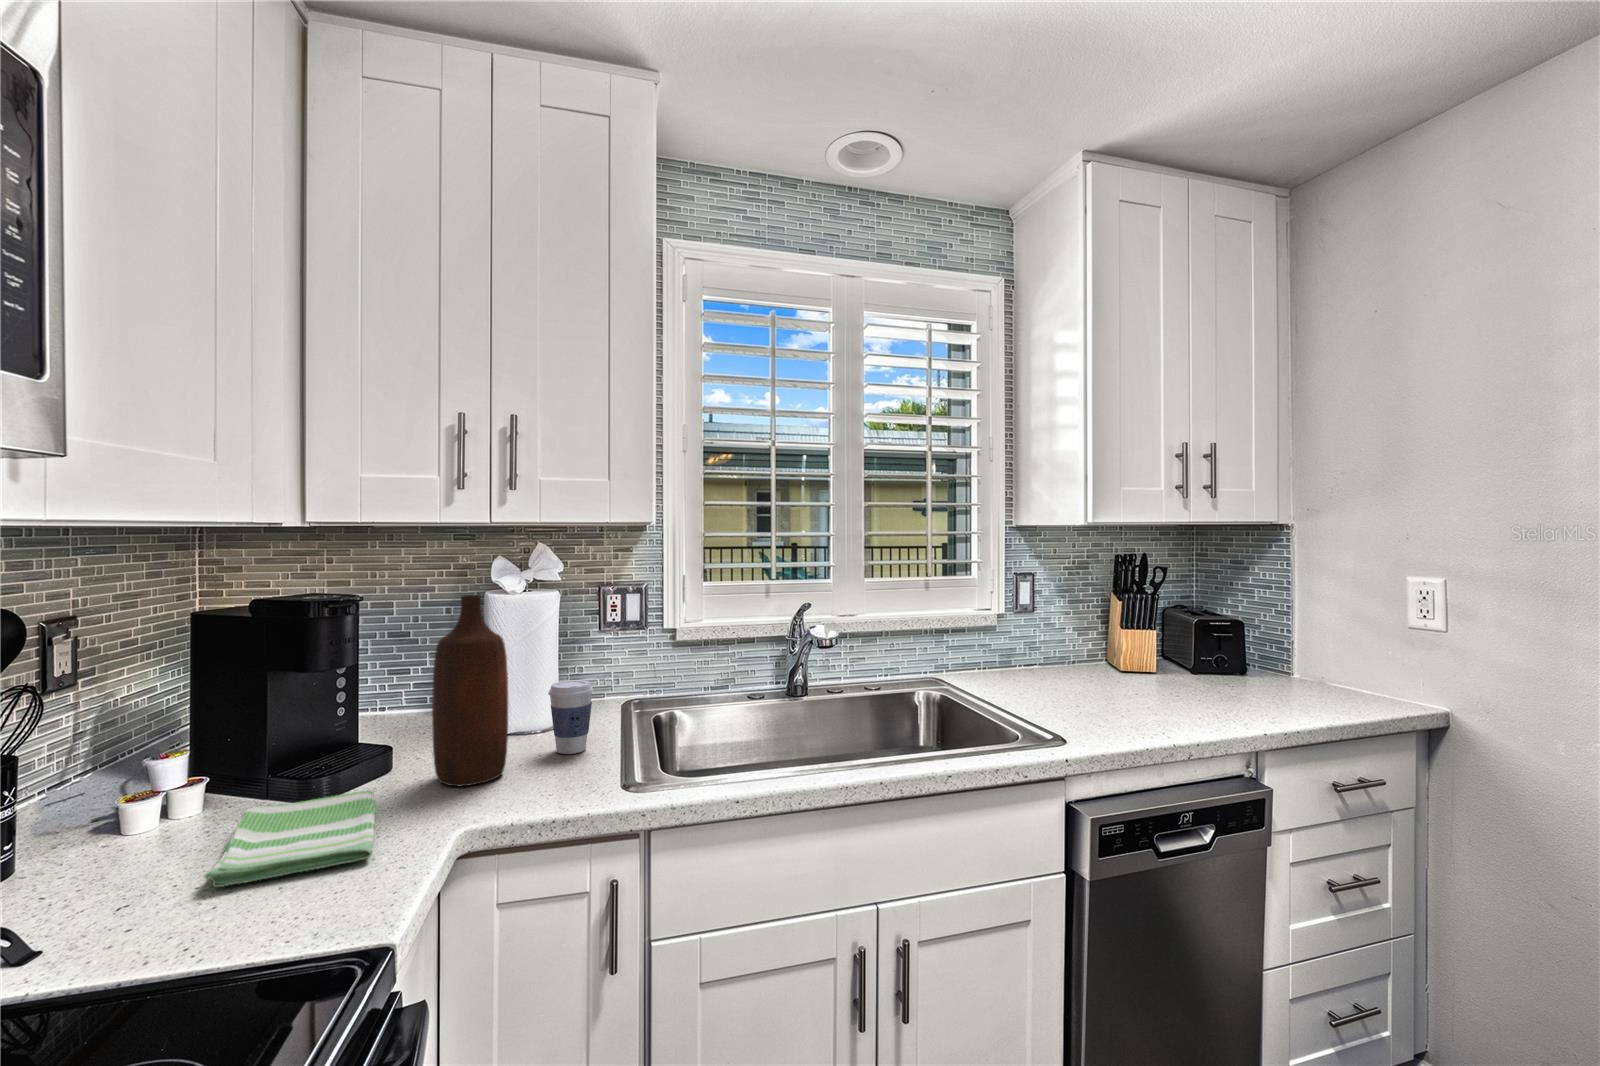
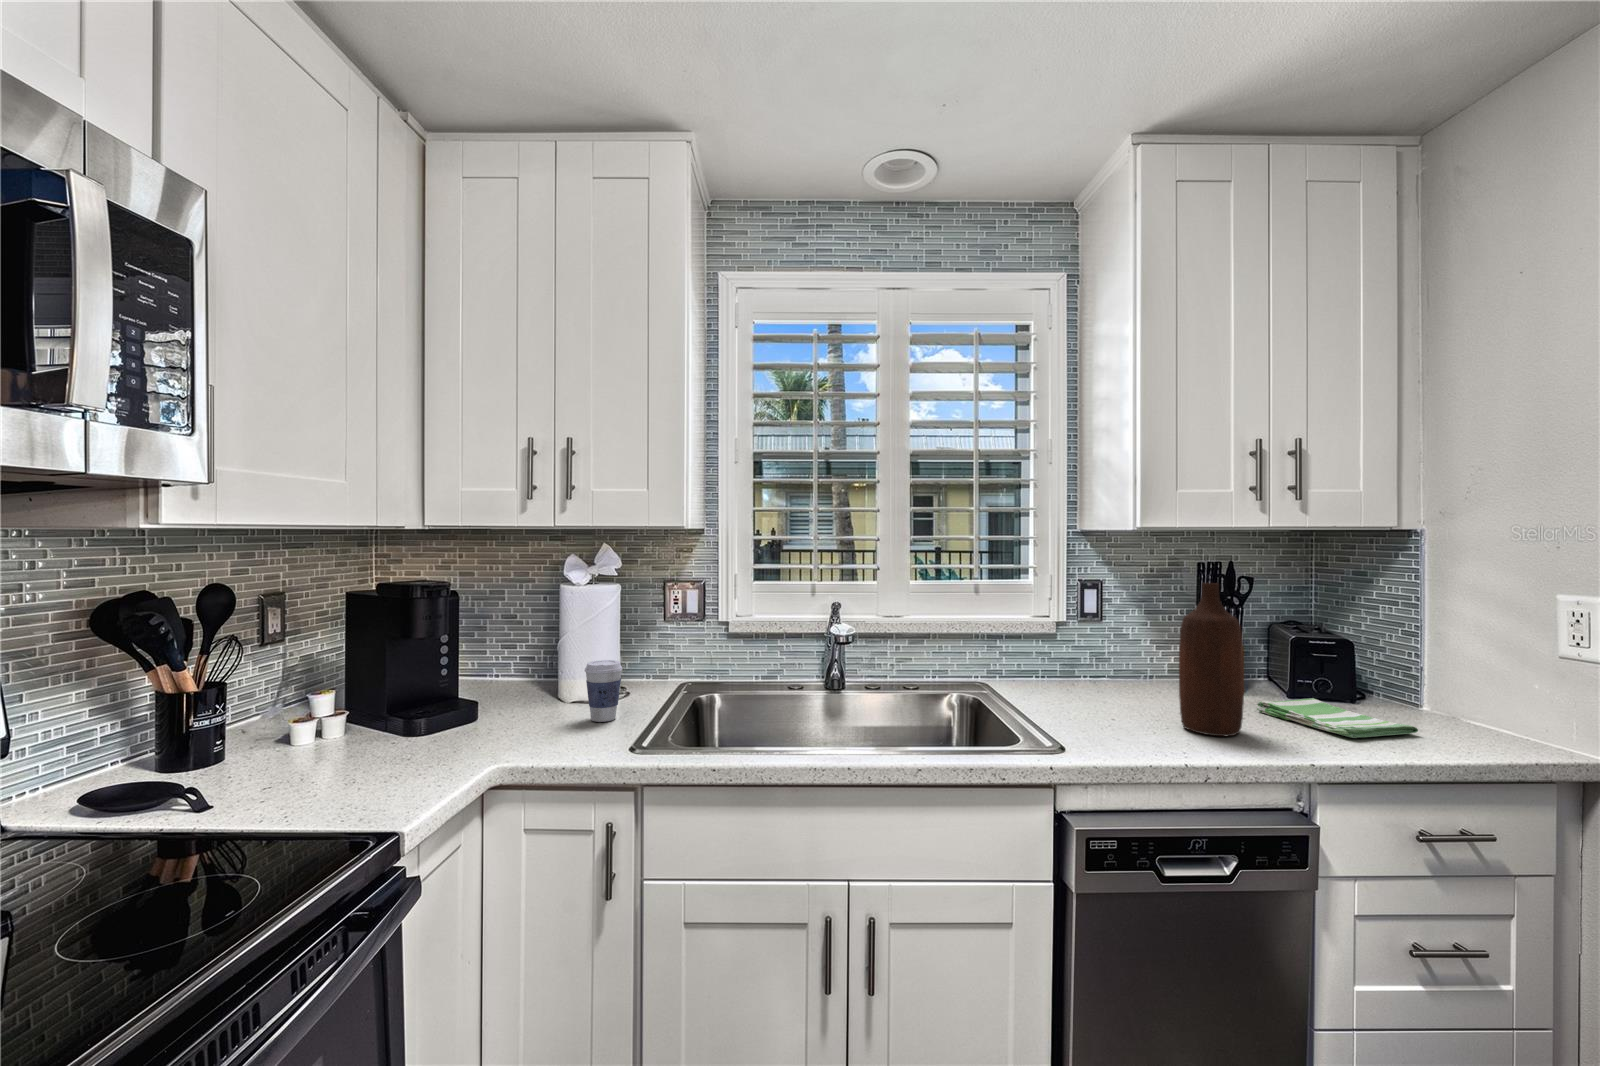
bottle: present [432,595,508,786] -> present [1179,583,1244,736]
dish towel: present [204,790,376,887] -> present [1257,698,1418,738]

